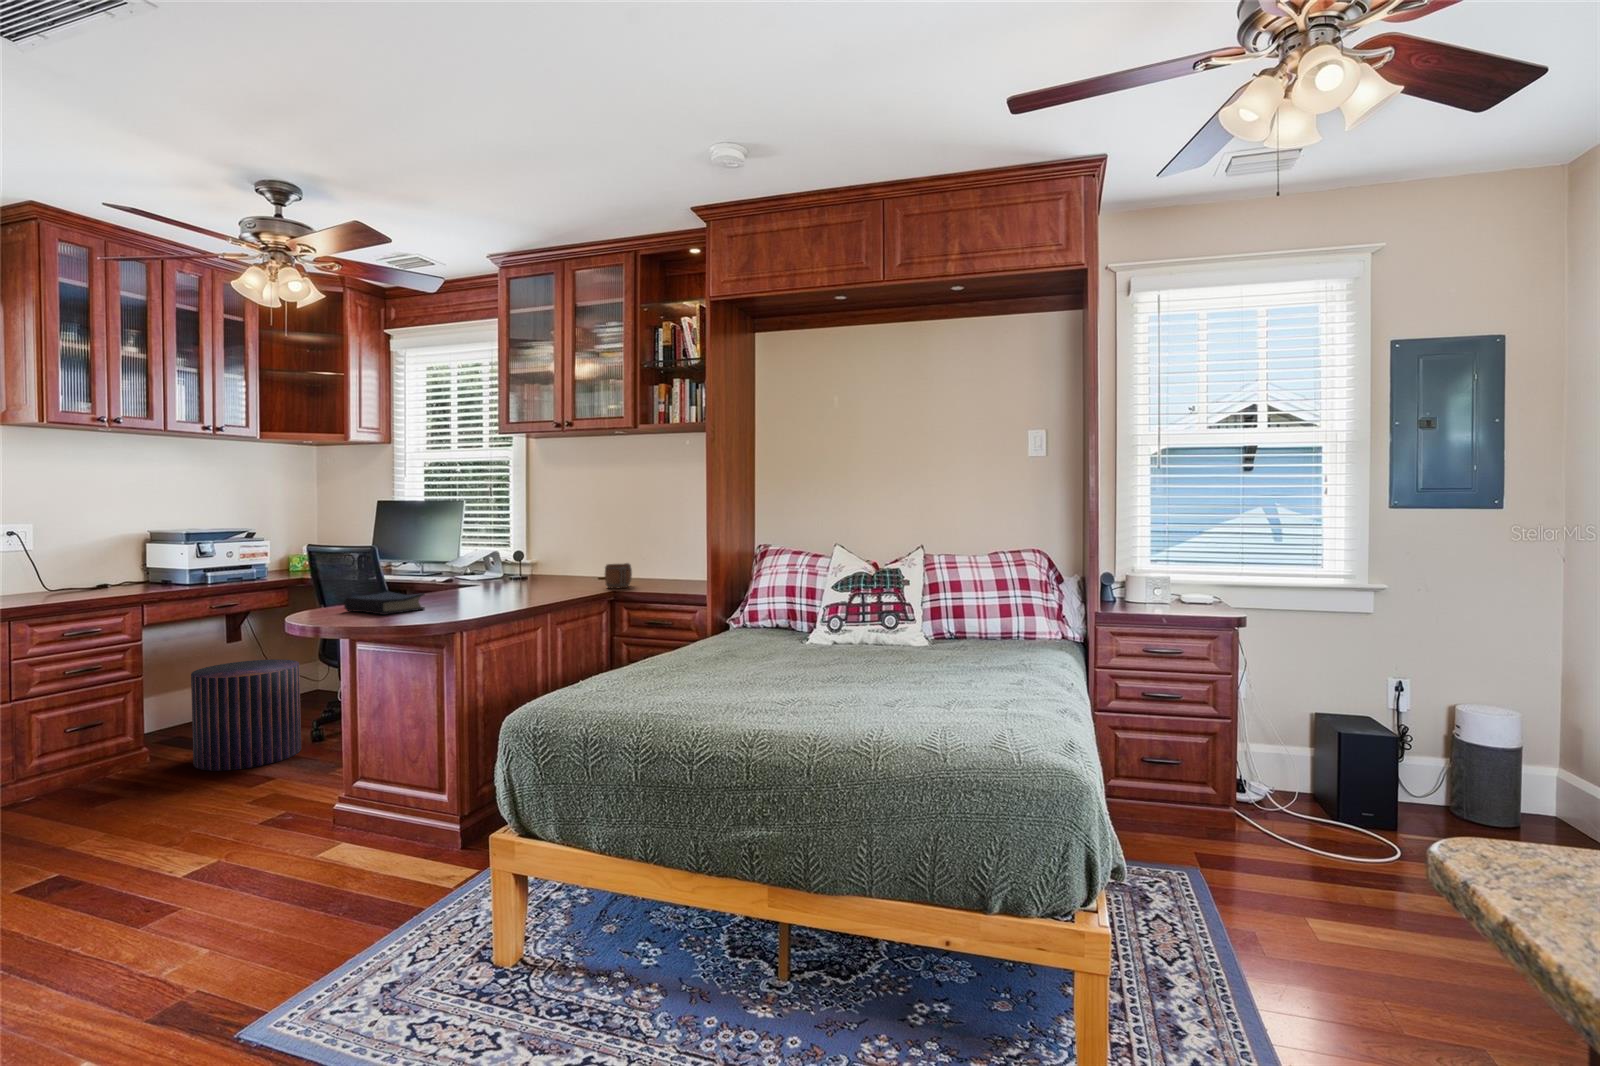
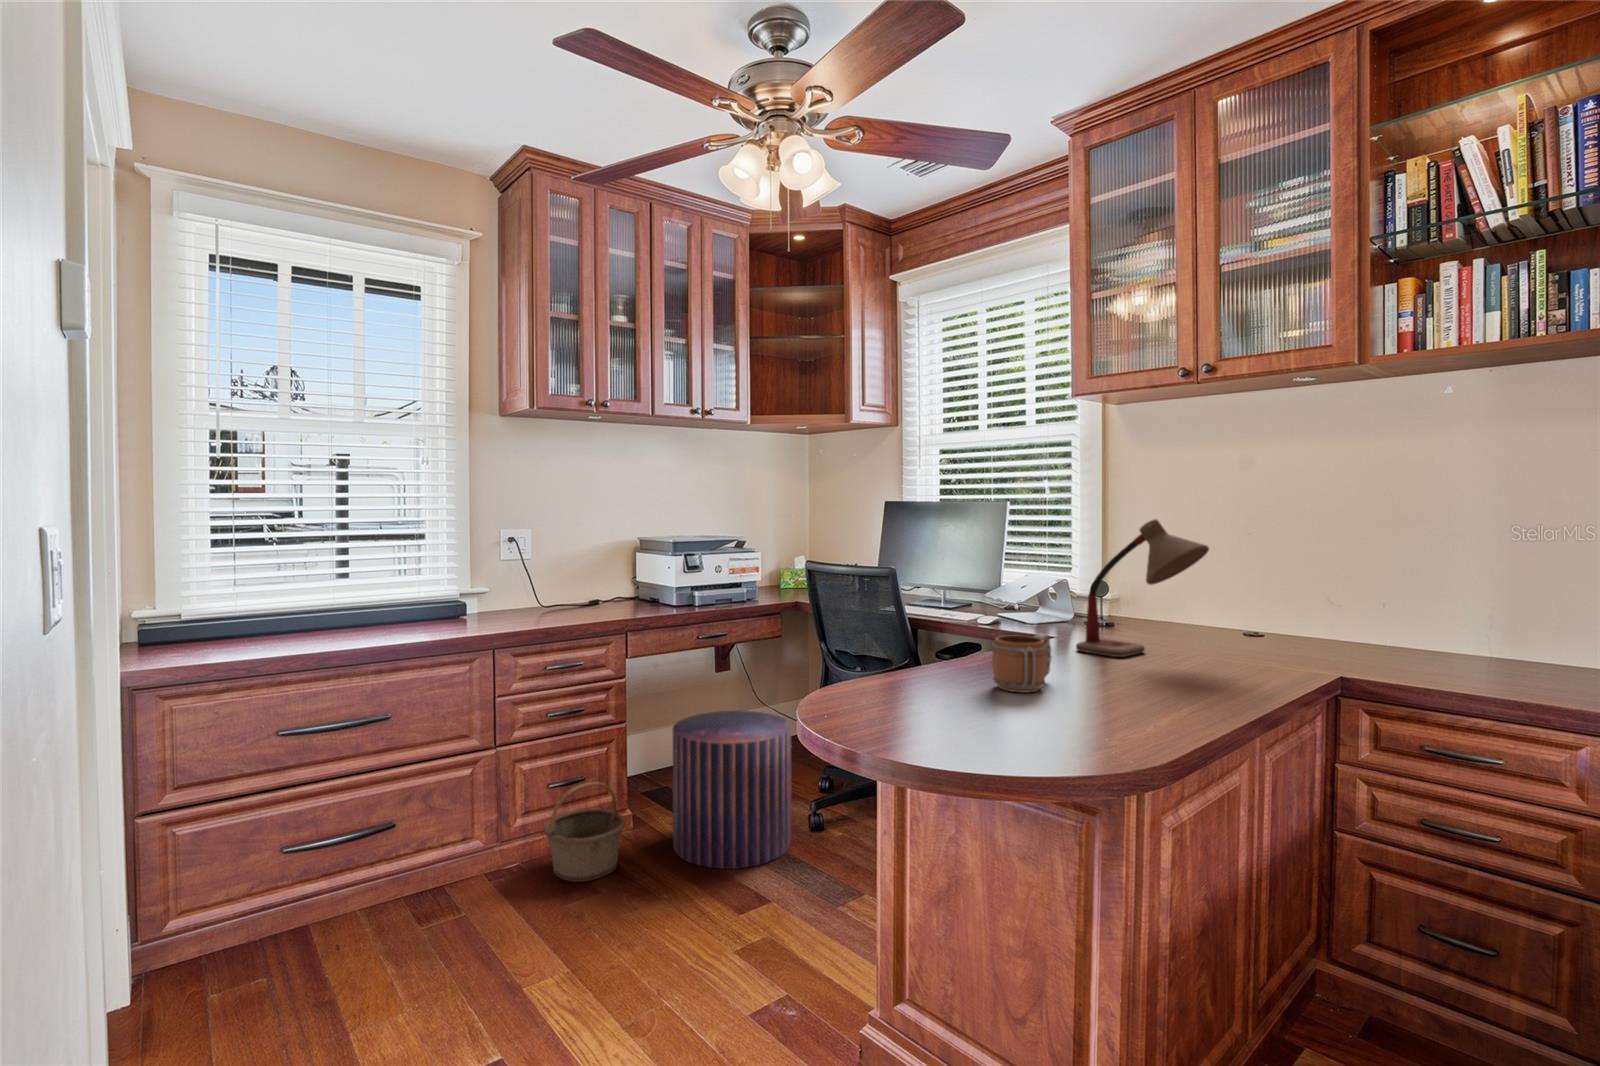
desk lamp: none [495,510,565,589] -> present [1076,519,1209,657]
mug: present [605,563,632,588] -> present [992,634,1052,693]
hardback book: present [344,592,425,615] -> none [871,665,1007,724]
basket: none [65,720,149,796] -> present [543,782,626,882]

